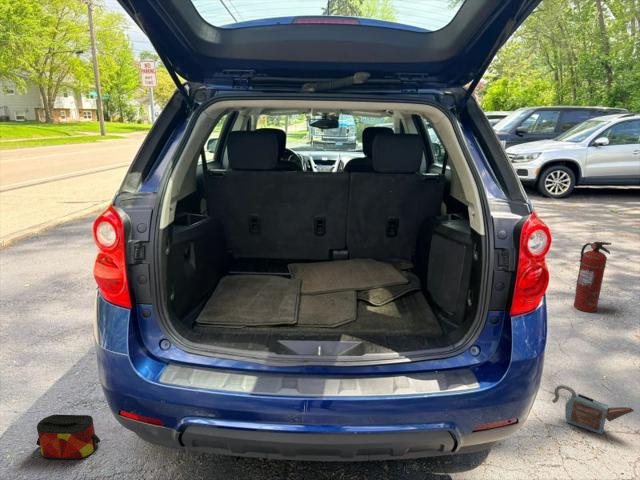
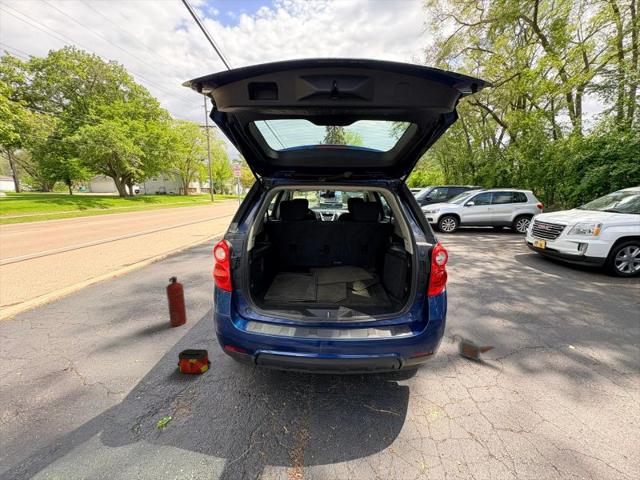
fire extinguisher: present [574,242,611,312] -> present [166,276,187,326]

